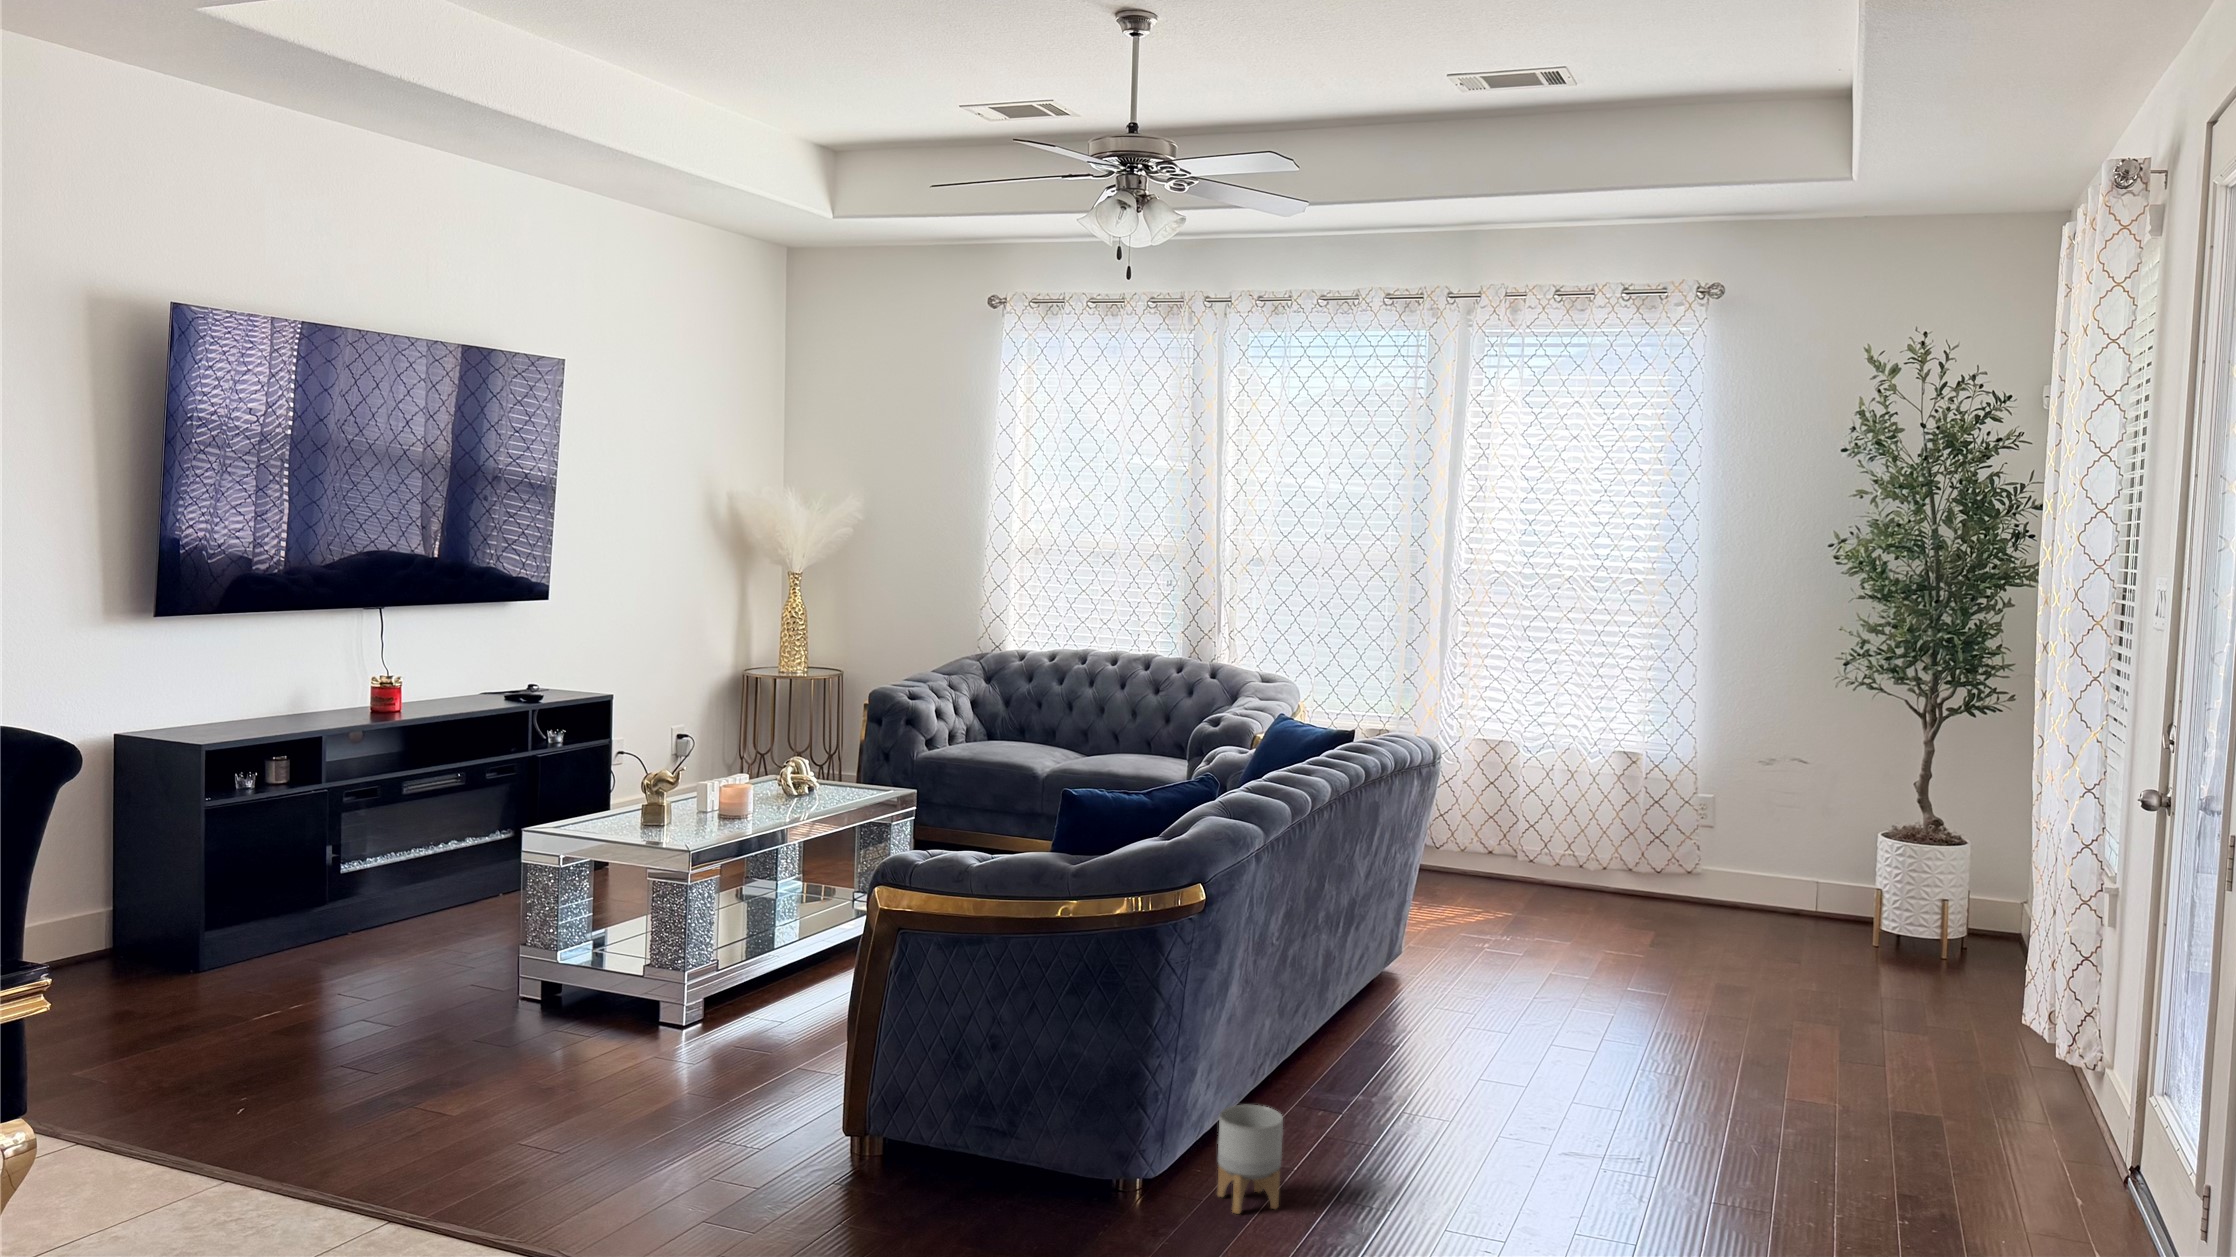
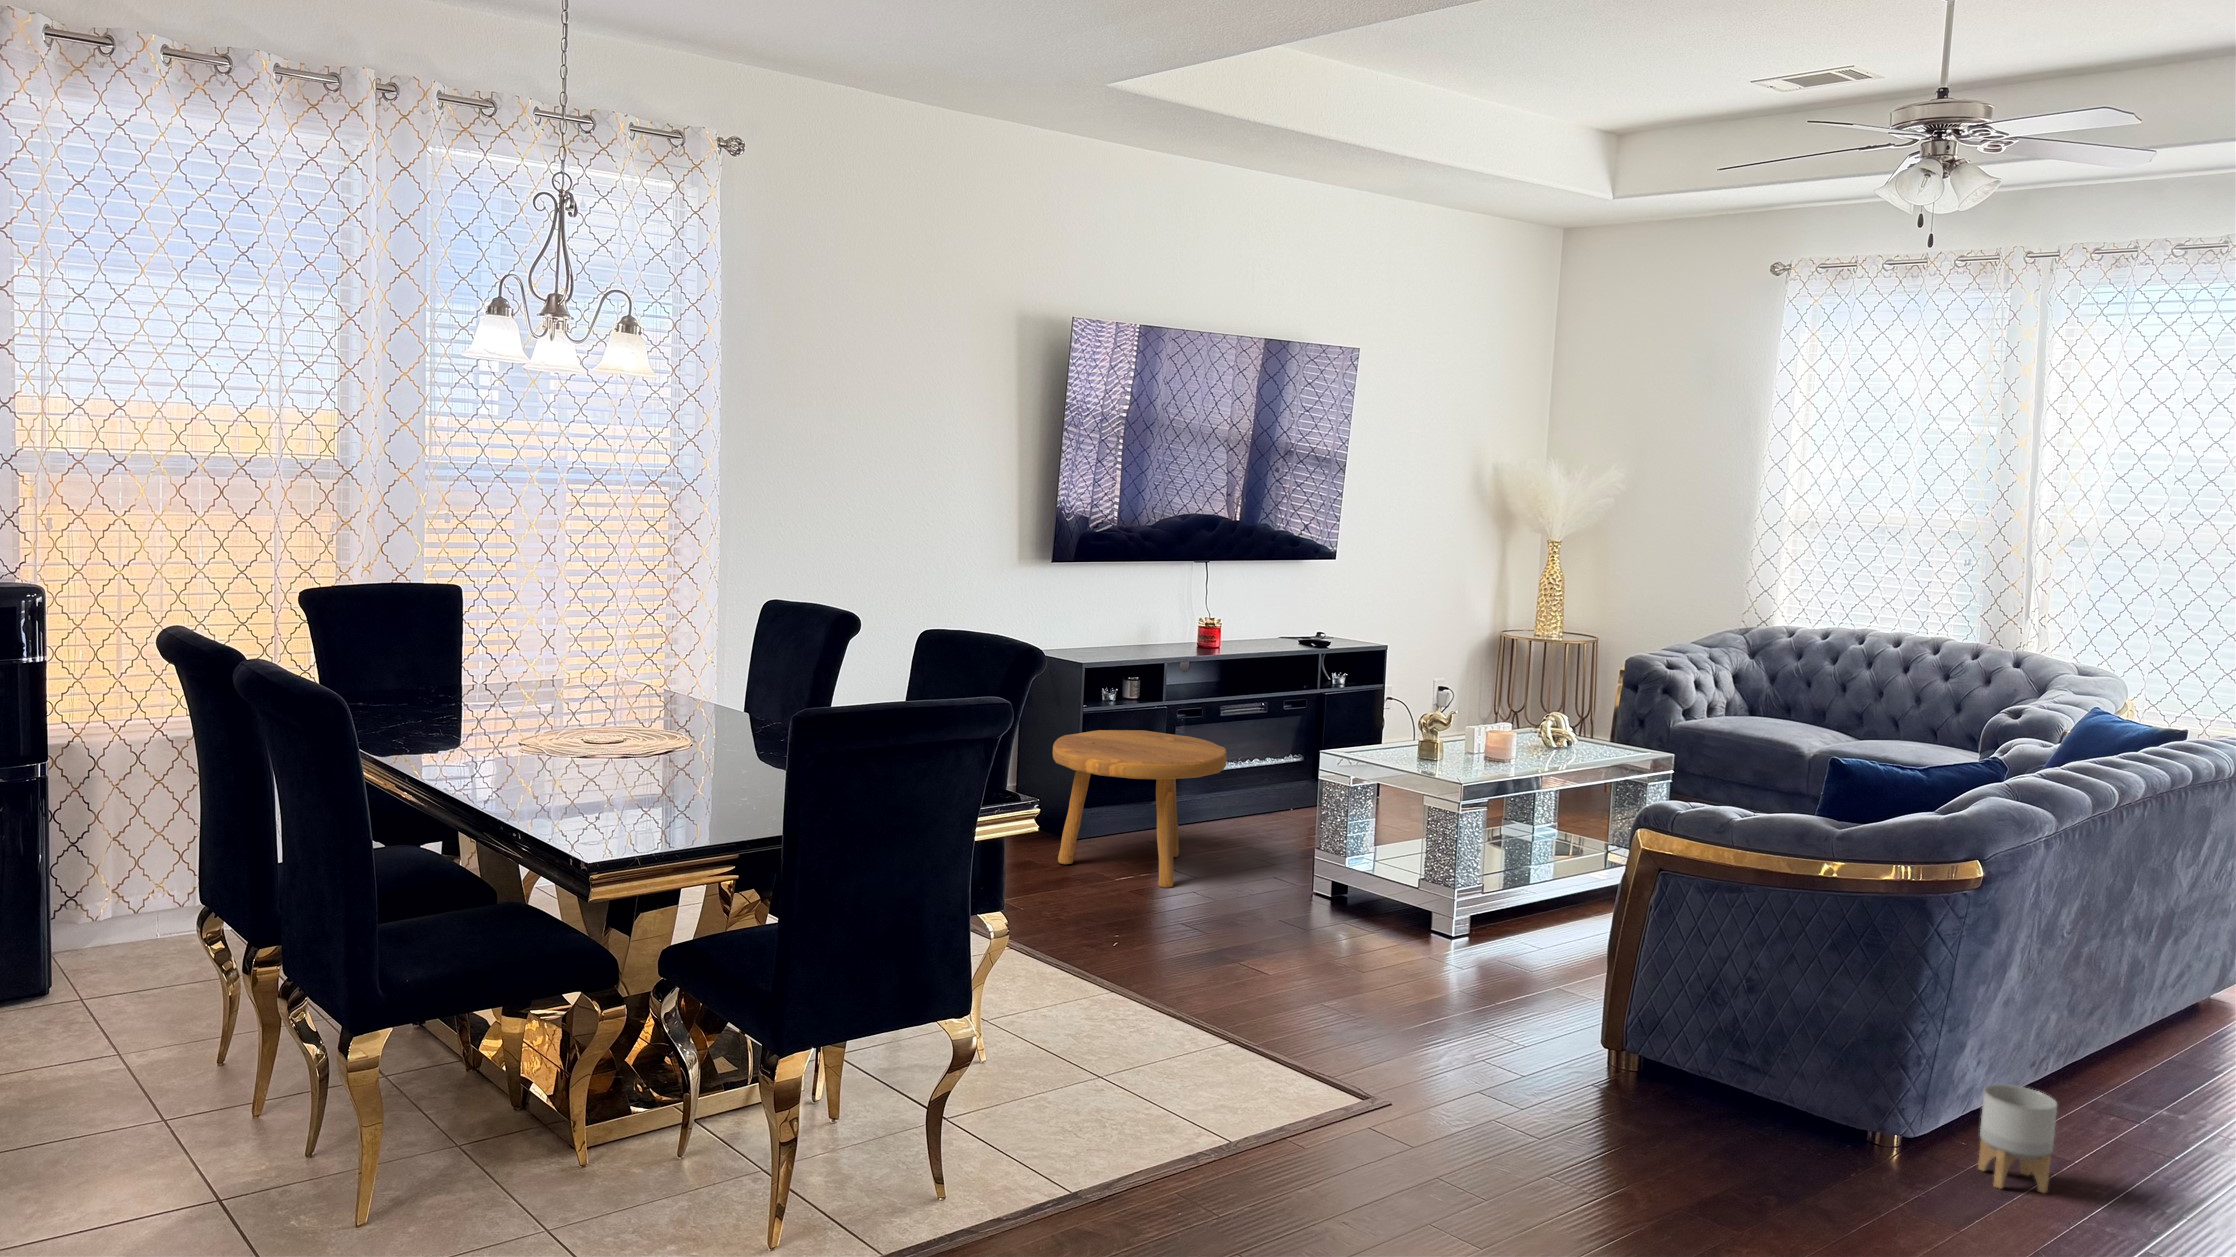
footstool: none [160,822,406,1016] -> present [1053,730,1227,888]

